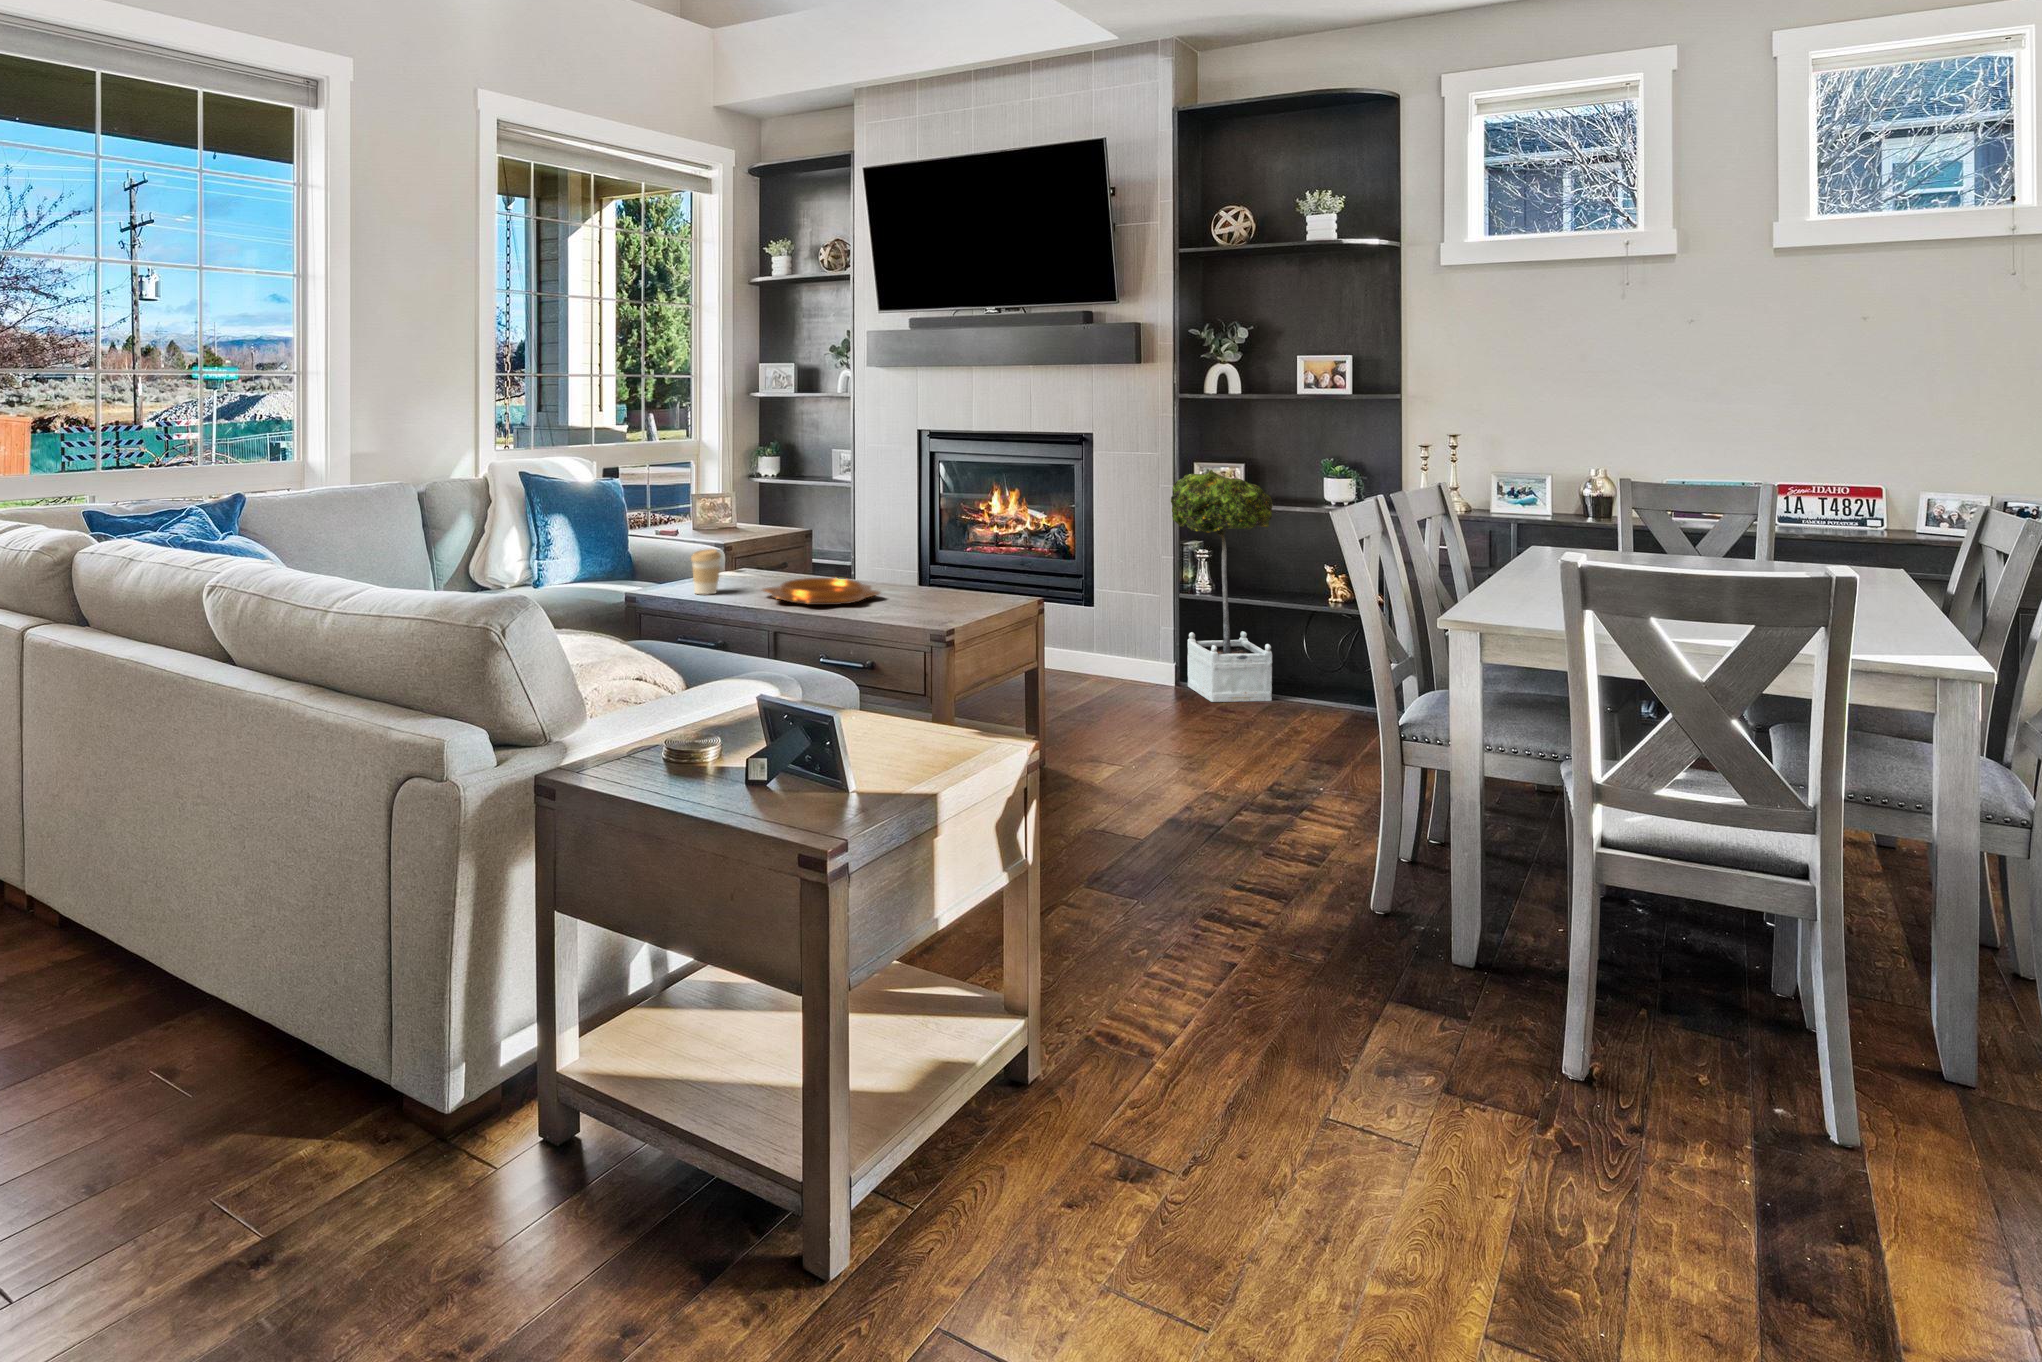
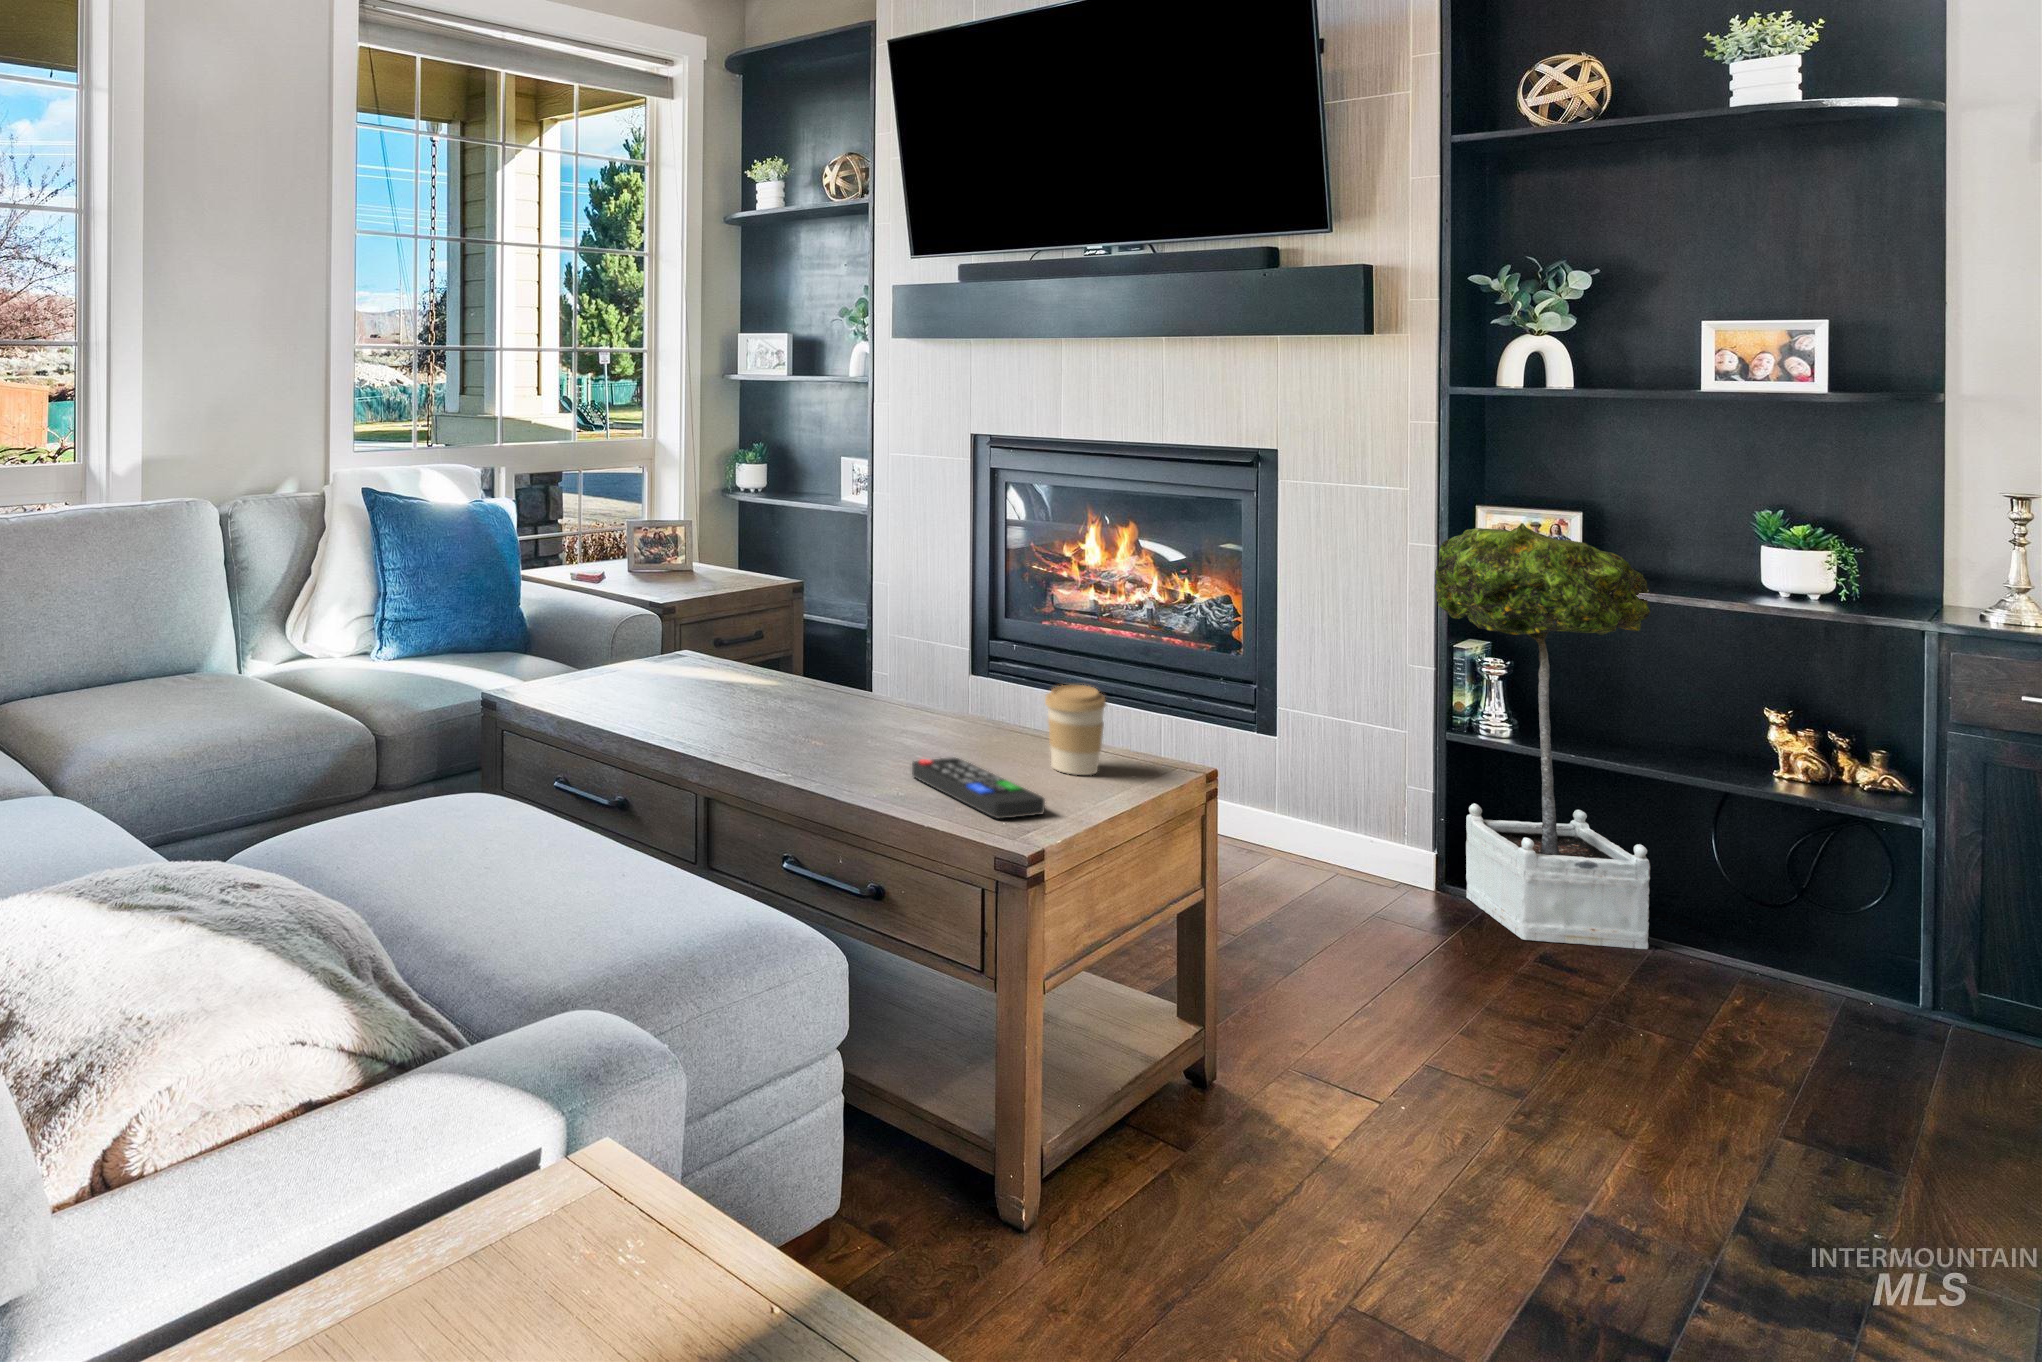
coffee cup: present [691,549,721,595] -> present [1045,685,1106,775]
decorative bowl: present [763,578,880,605] -> none [694,690,901,748]
remote control: none [889,601,959,626] -> present [912,757,1045,819]

